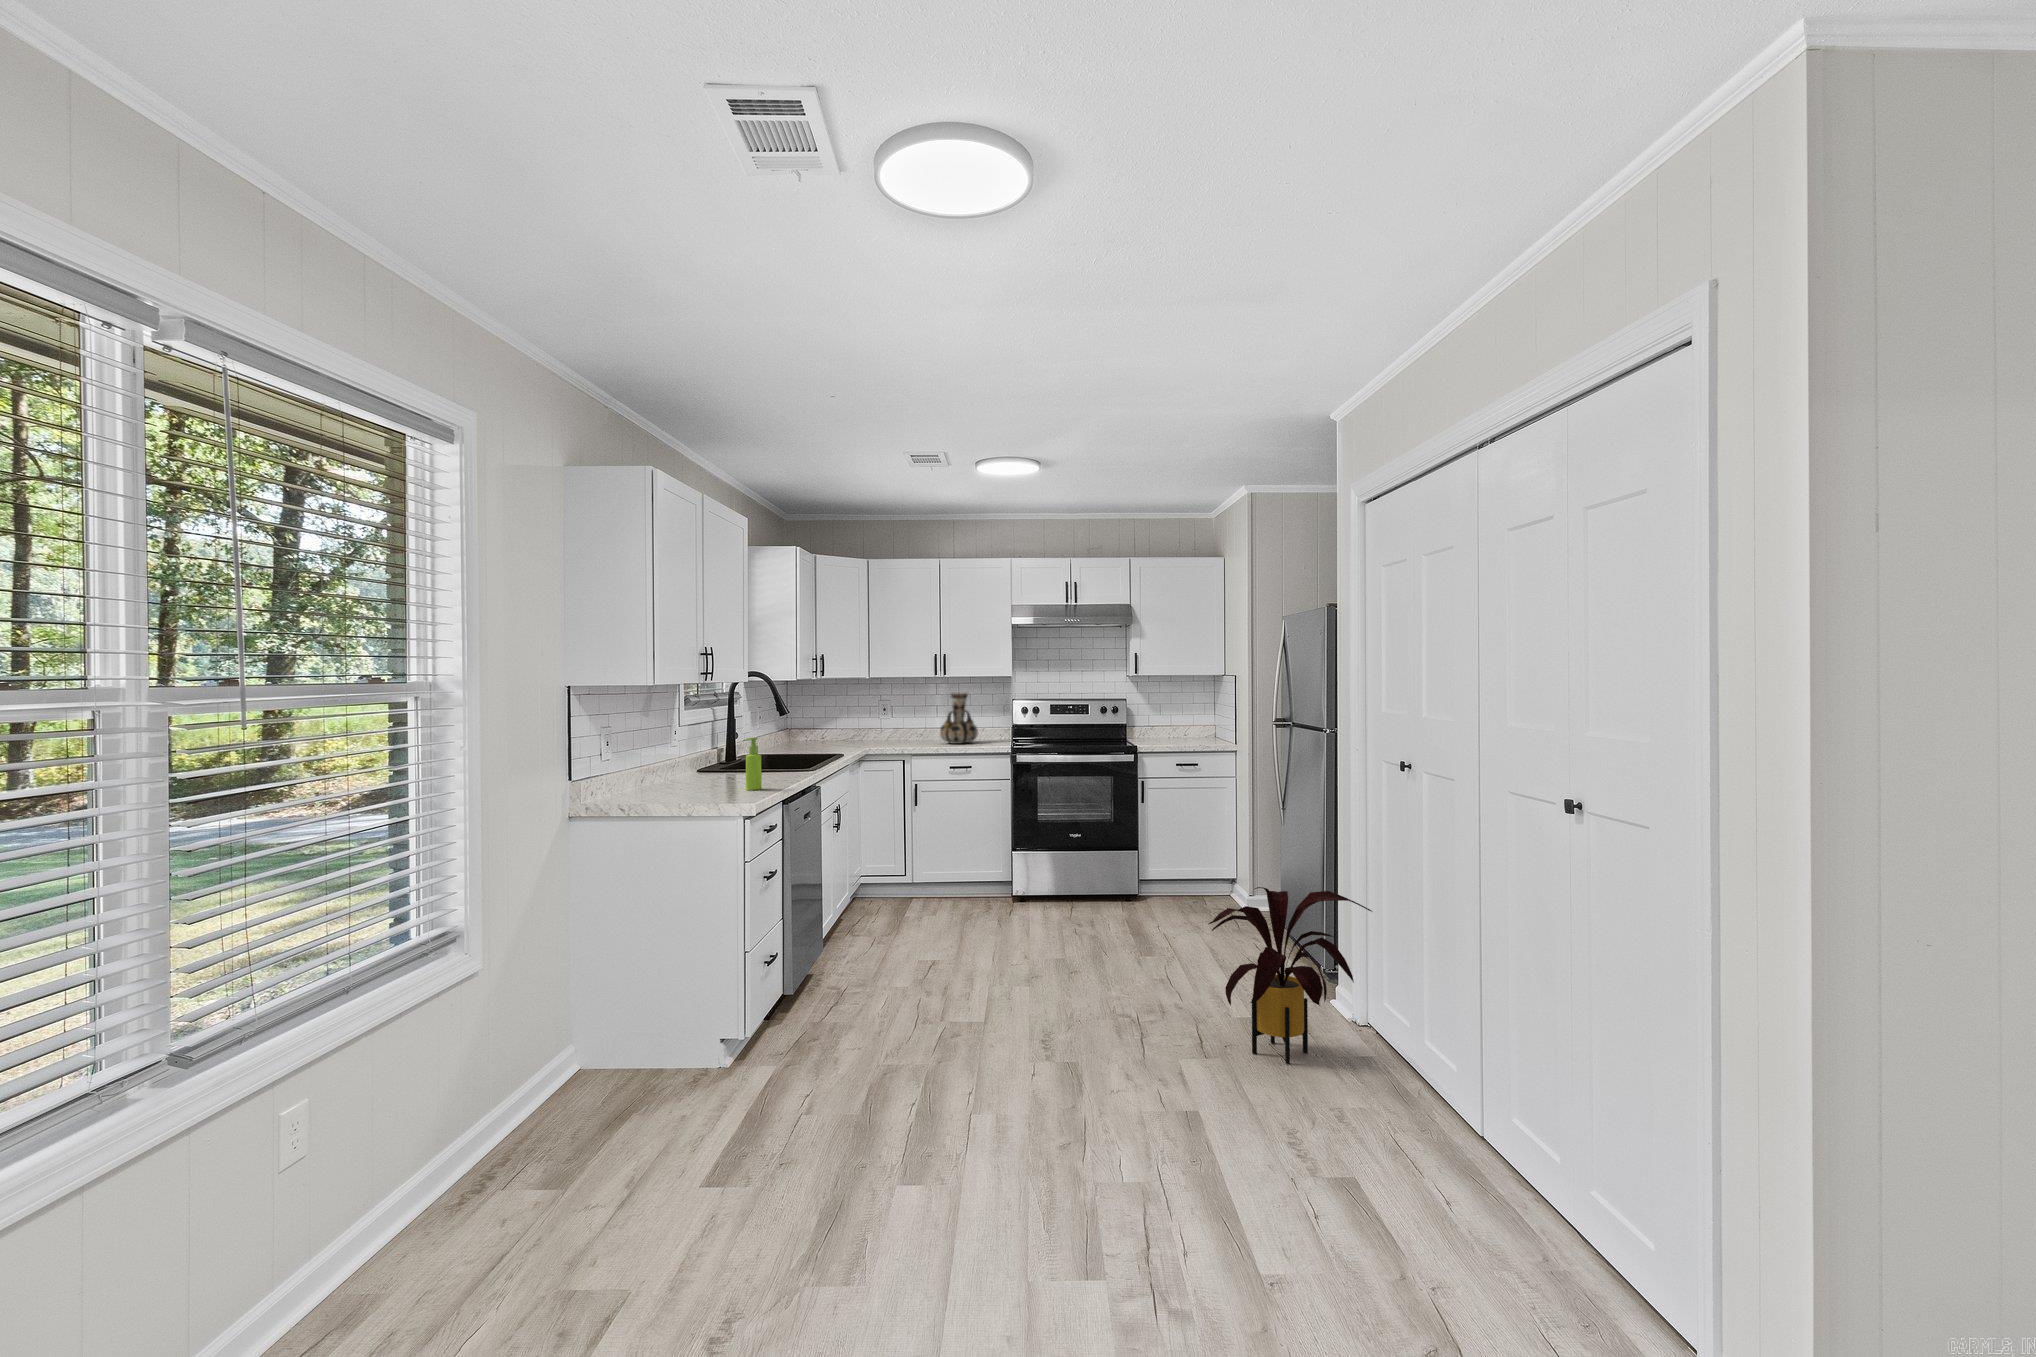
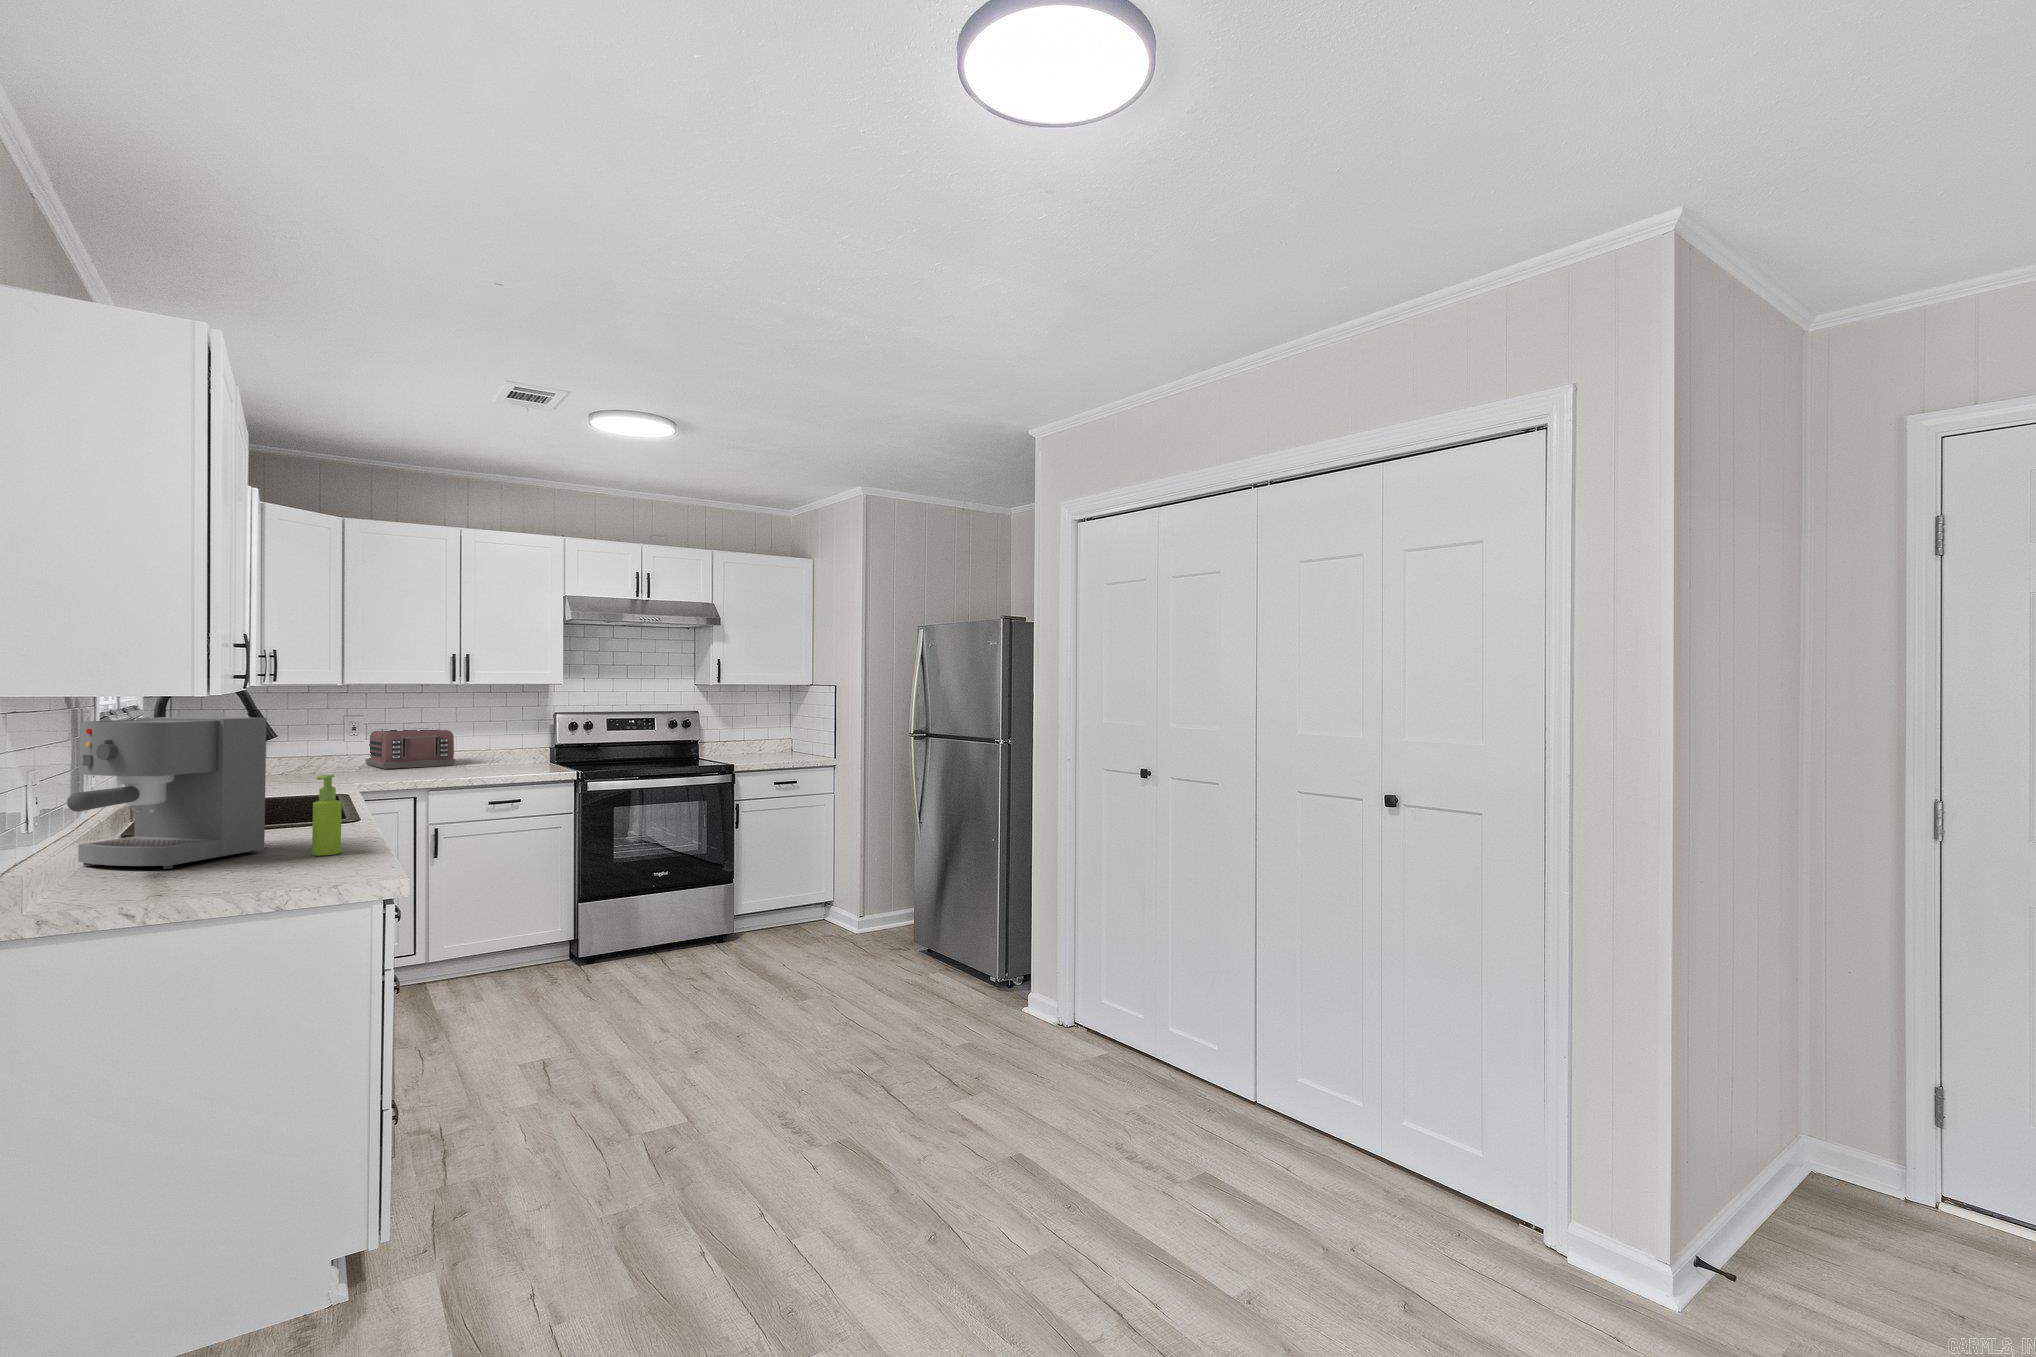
vase: present [940,693,978,744] -> none [465,706,521,771]
coffee maker: none [628,700,731,791] -> present [67,717,266,869]
toaster: none [895,711,944,740] -> present [366,729,455,769]
house plant: present [1209,887,1372,1064] -> none [949,900,1111,1080]

